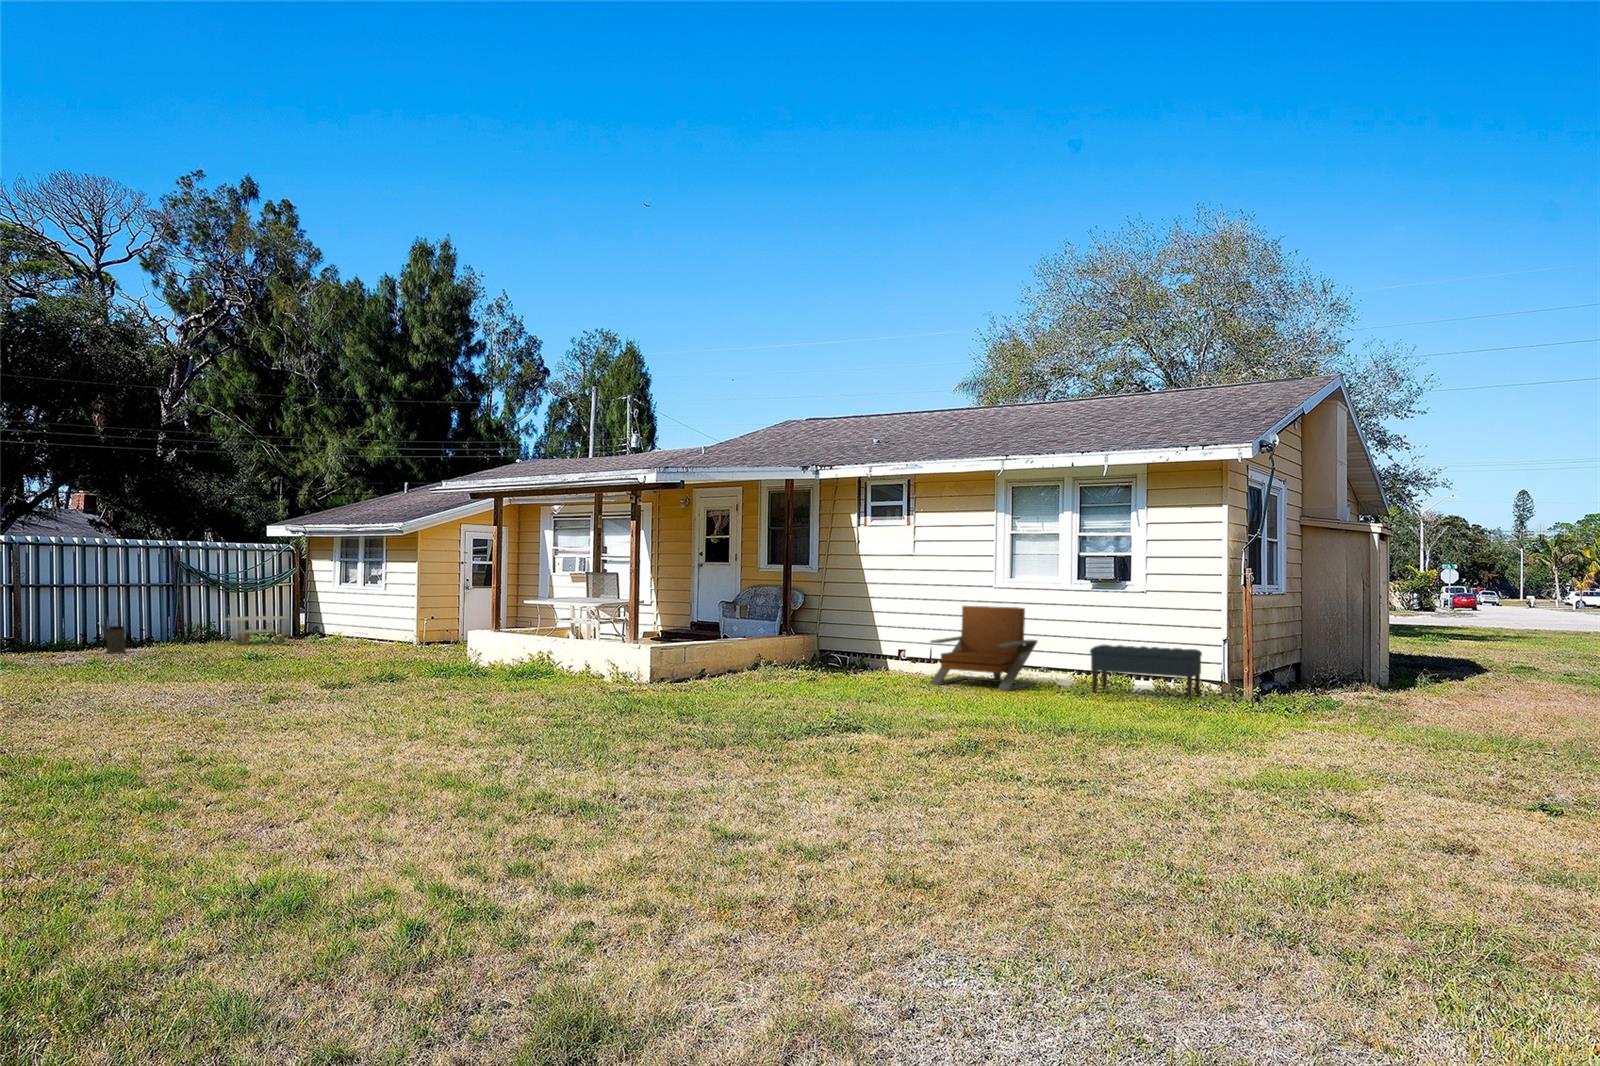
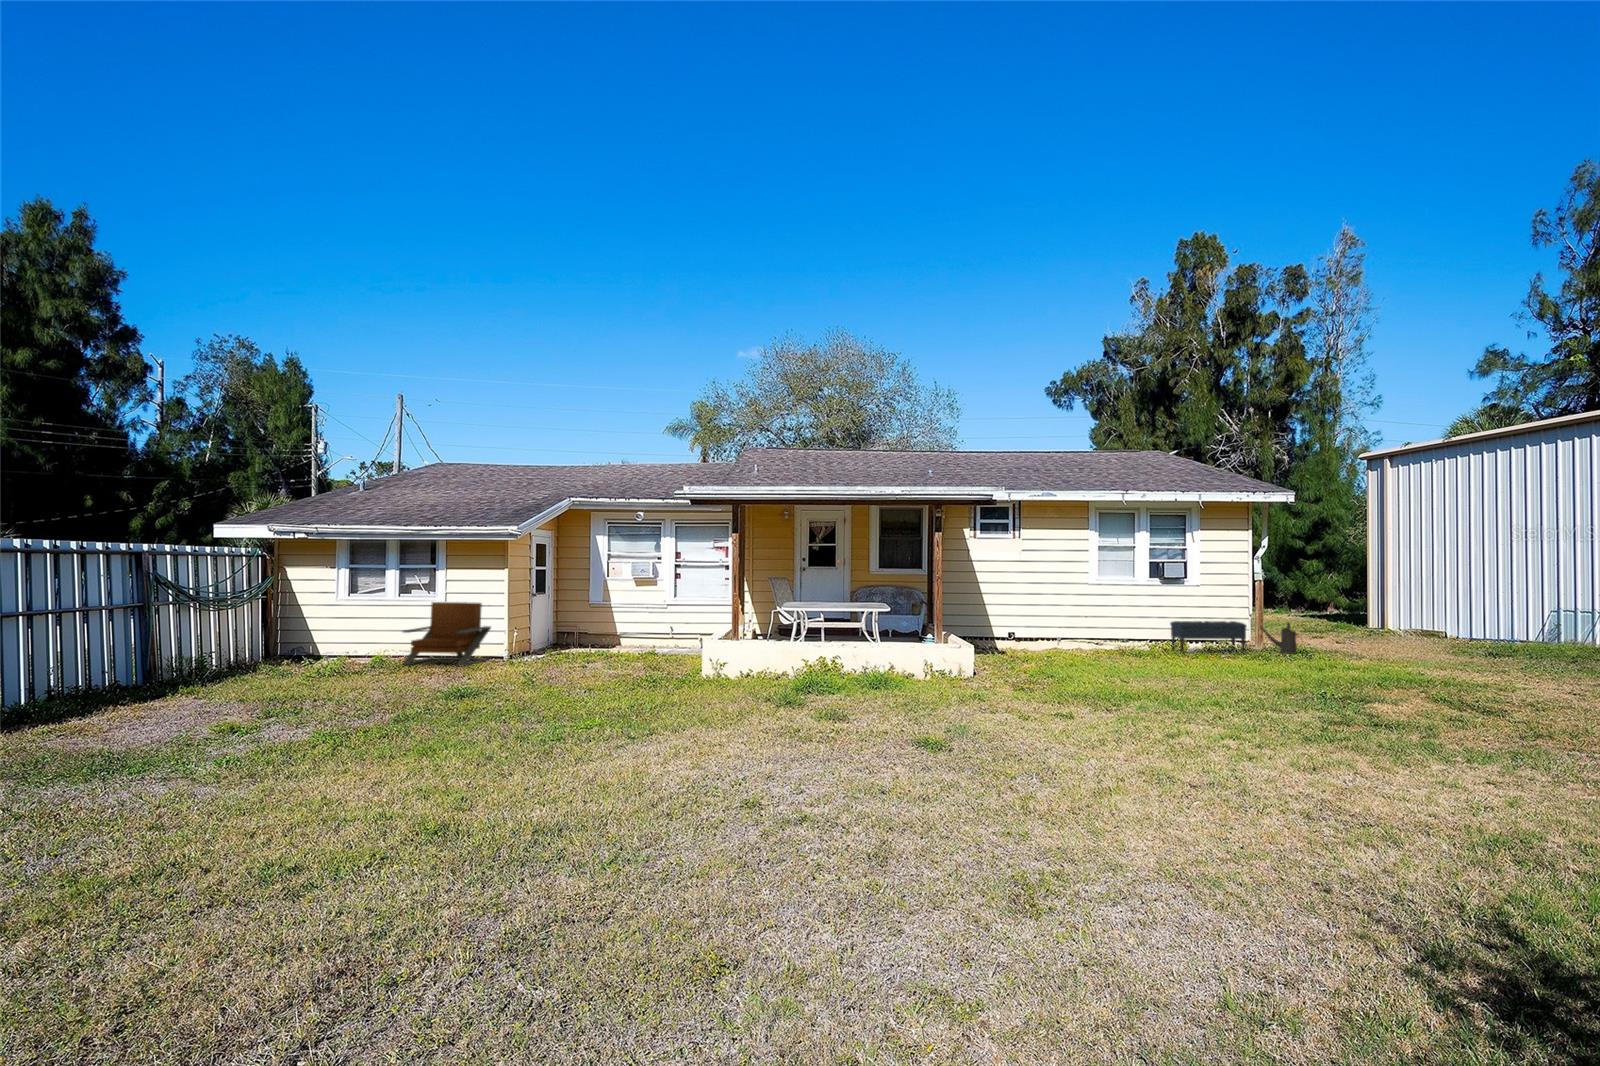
lounge chair: present [930,606,1037,691] -> present [402,602,491,666]
round table: present [223,616,286,645] -> none [229,636,313,673]
watering can: present [101,622,126,654] -> present [1261,622,1299,654]

